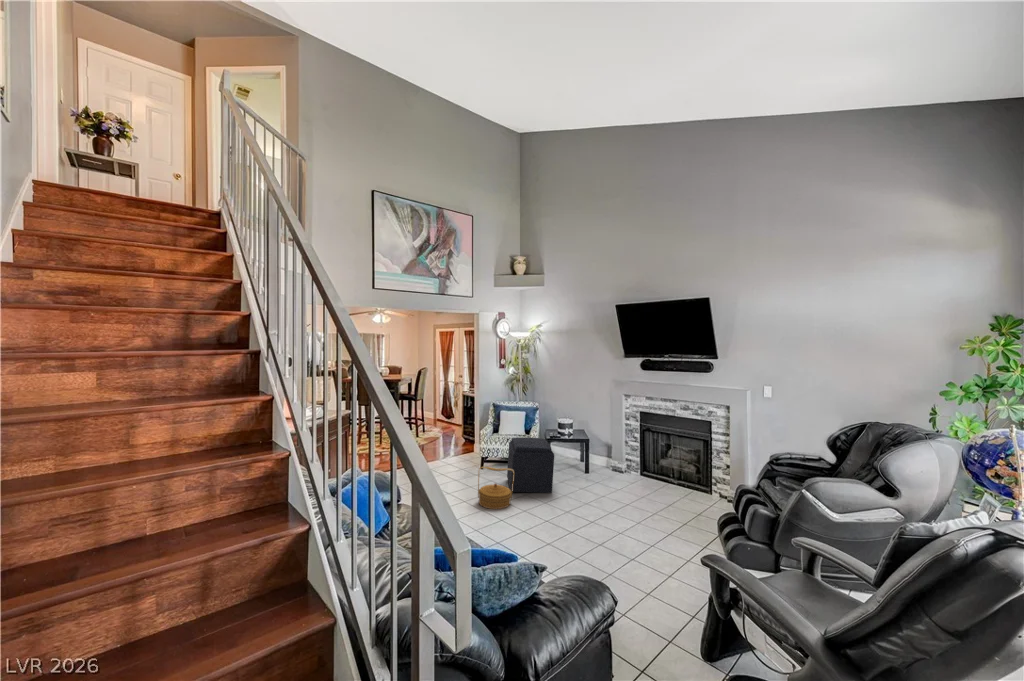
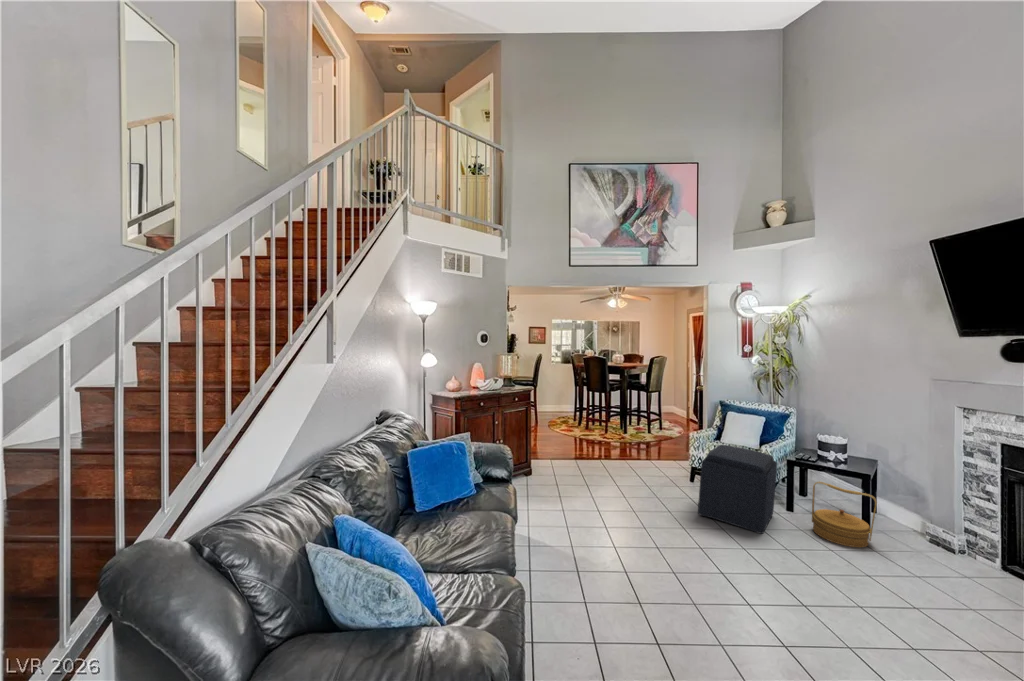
basket: present [478,467,514,509] -> present [812,482,877,547]

